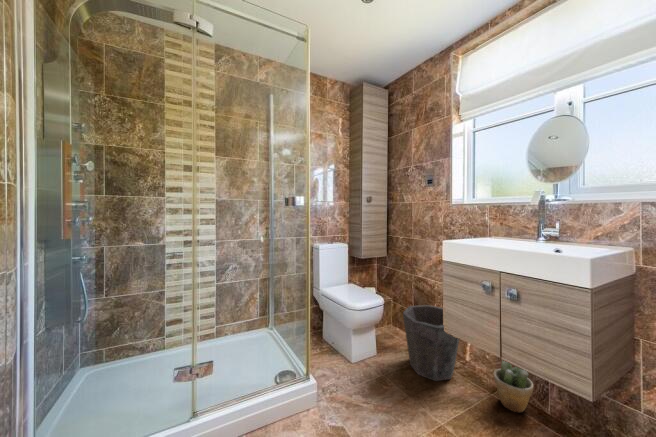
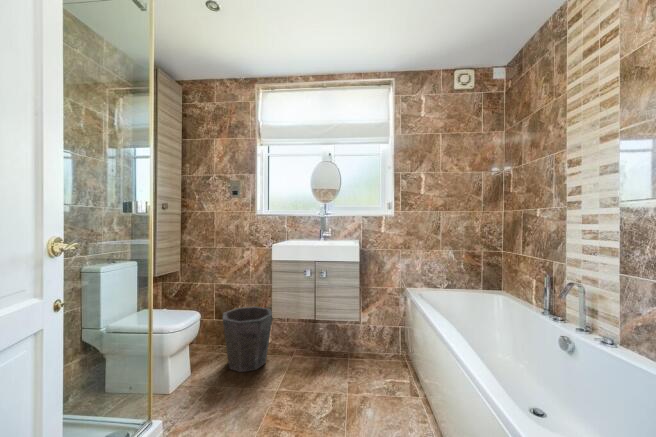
potted plant: present [494,361,533,412] -> none [297,328,320,363]

